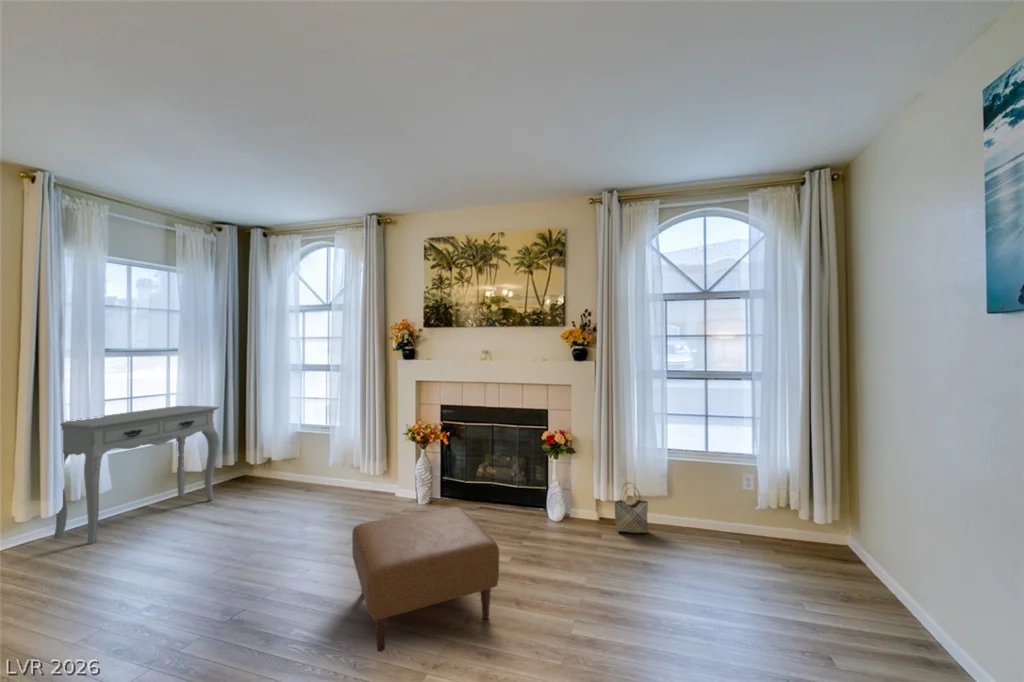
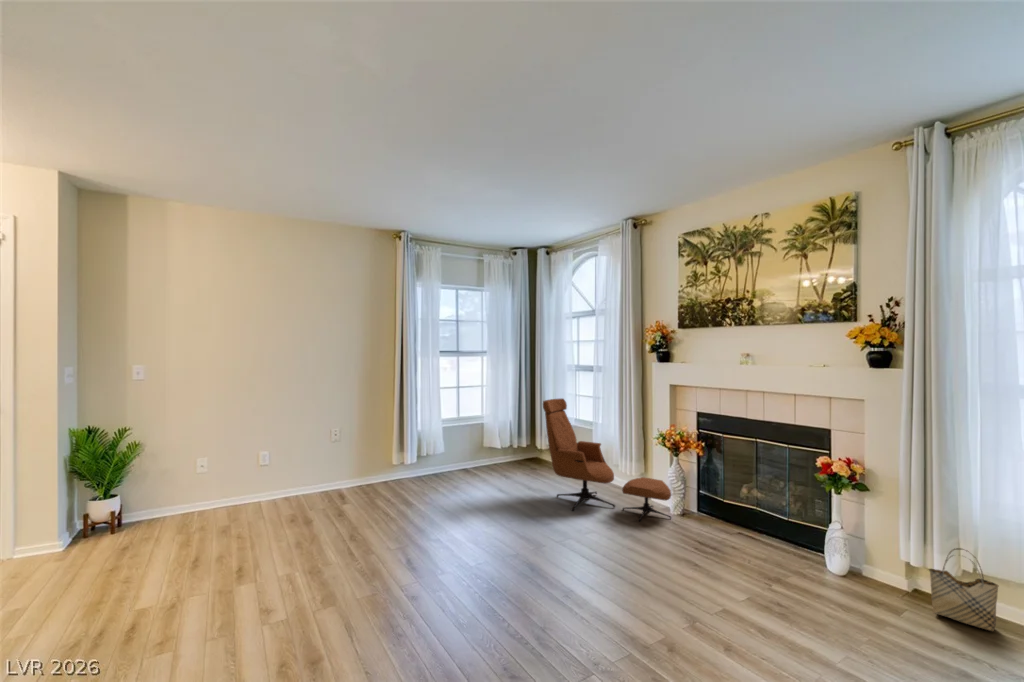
lounge chair: none [277,403,422,527] -> present [543,399,671,521]
console table: present [54,406,220,544] -> none [414,394,512,485]
ottoman: present [352,507,499,652] -> none [564,509,701,636]

